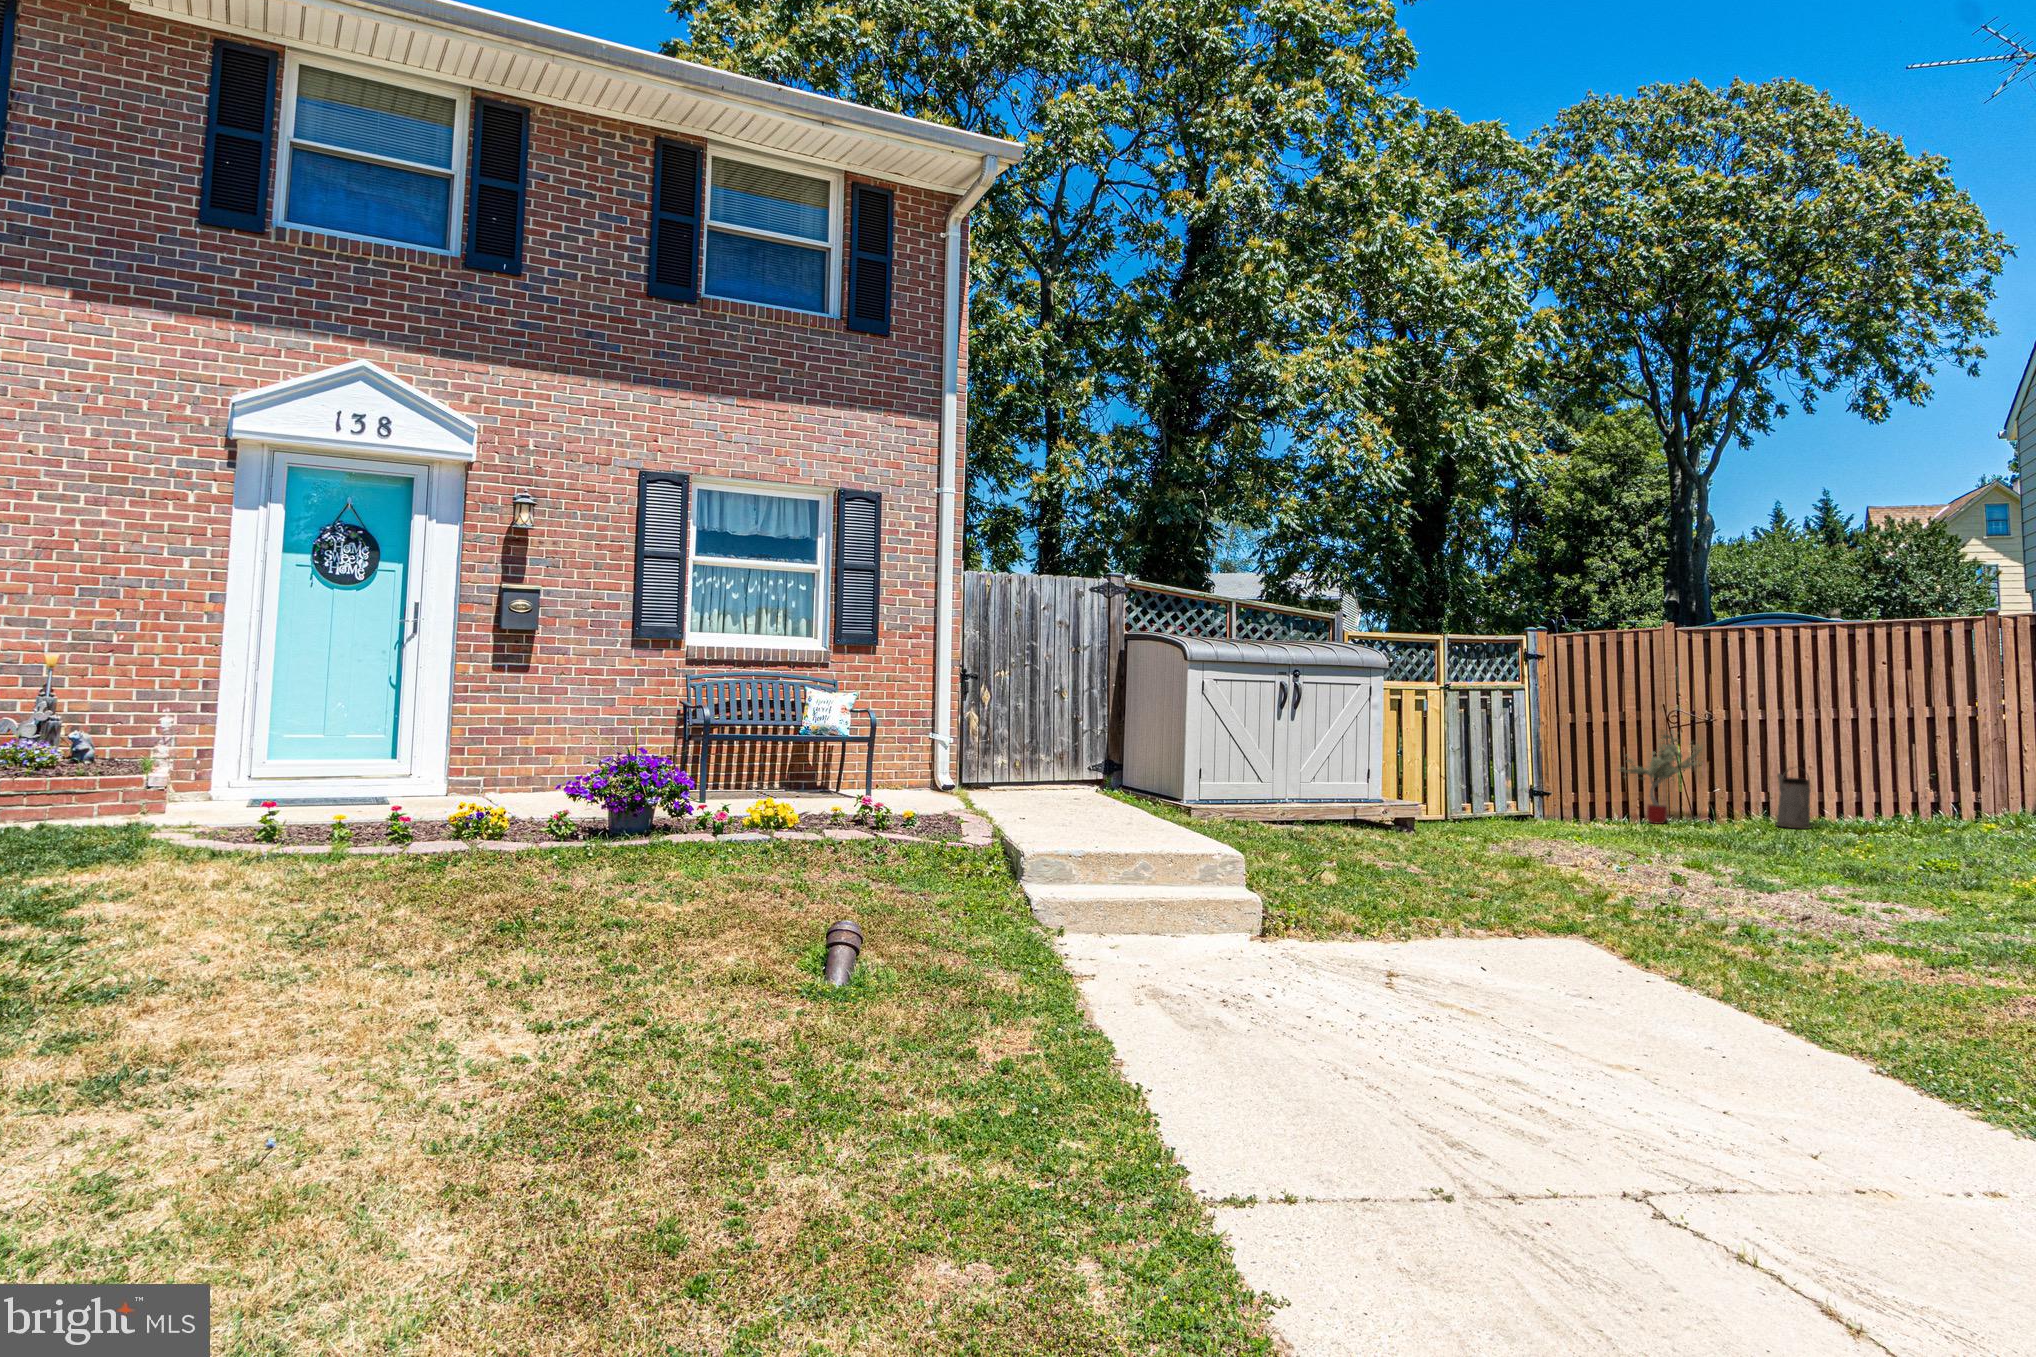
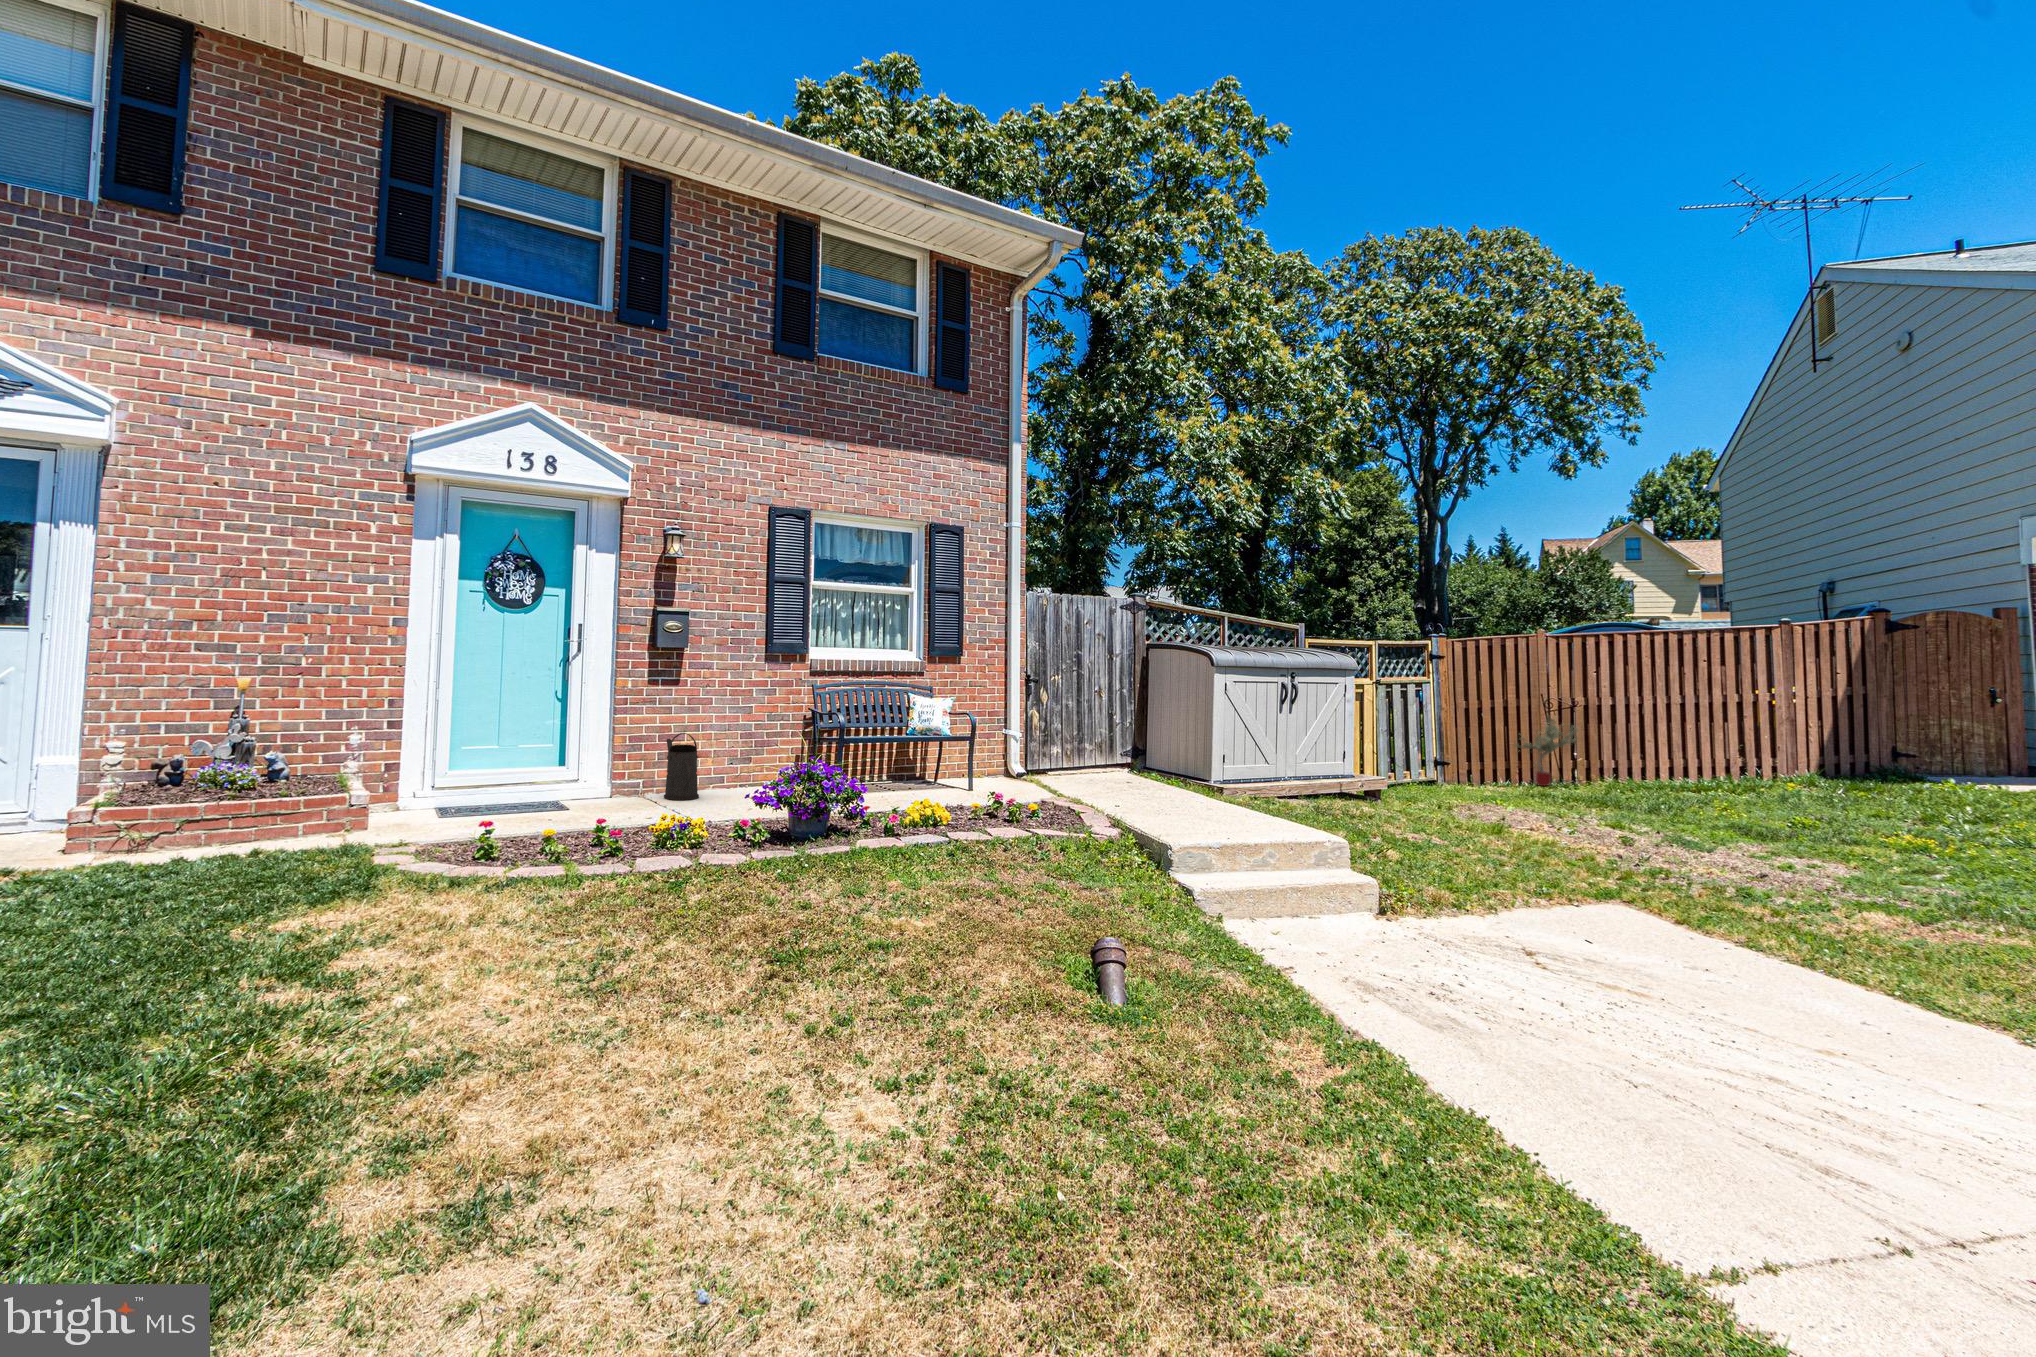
watering can: present [1776,768,1811,829] -> present [664,733,699,800]

